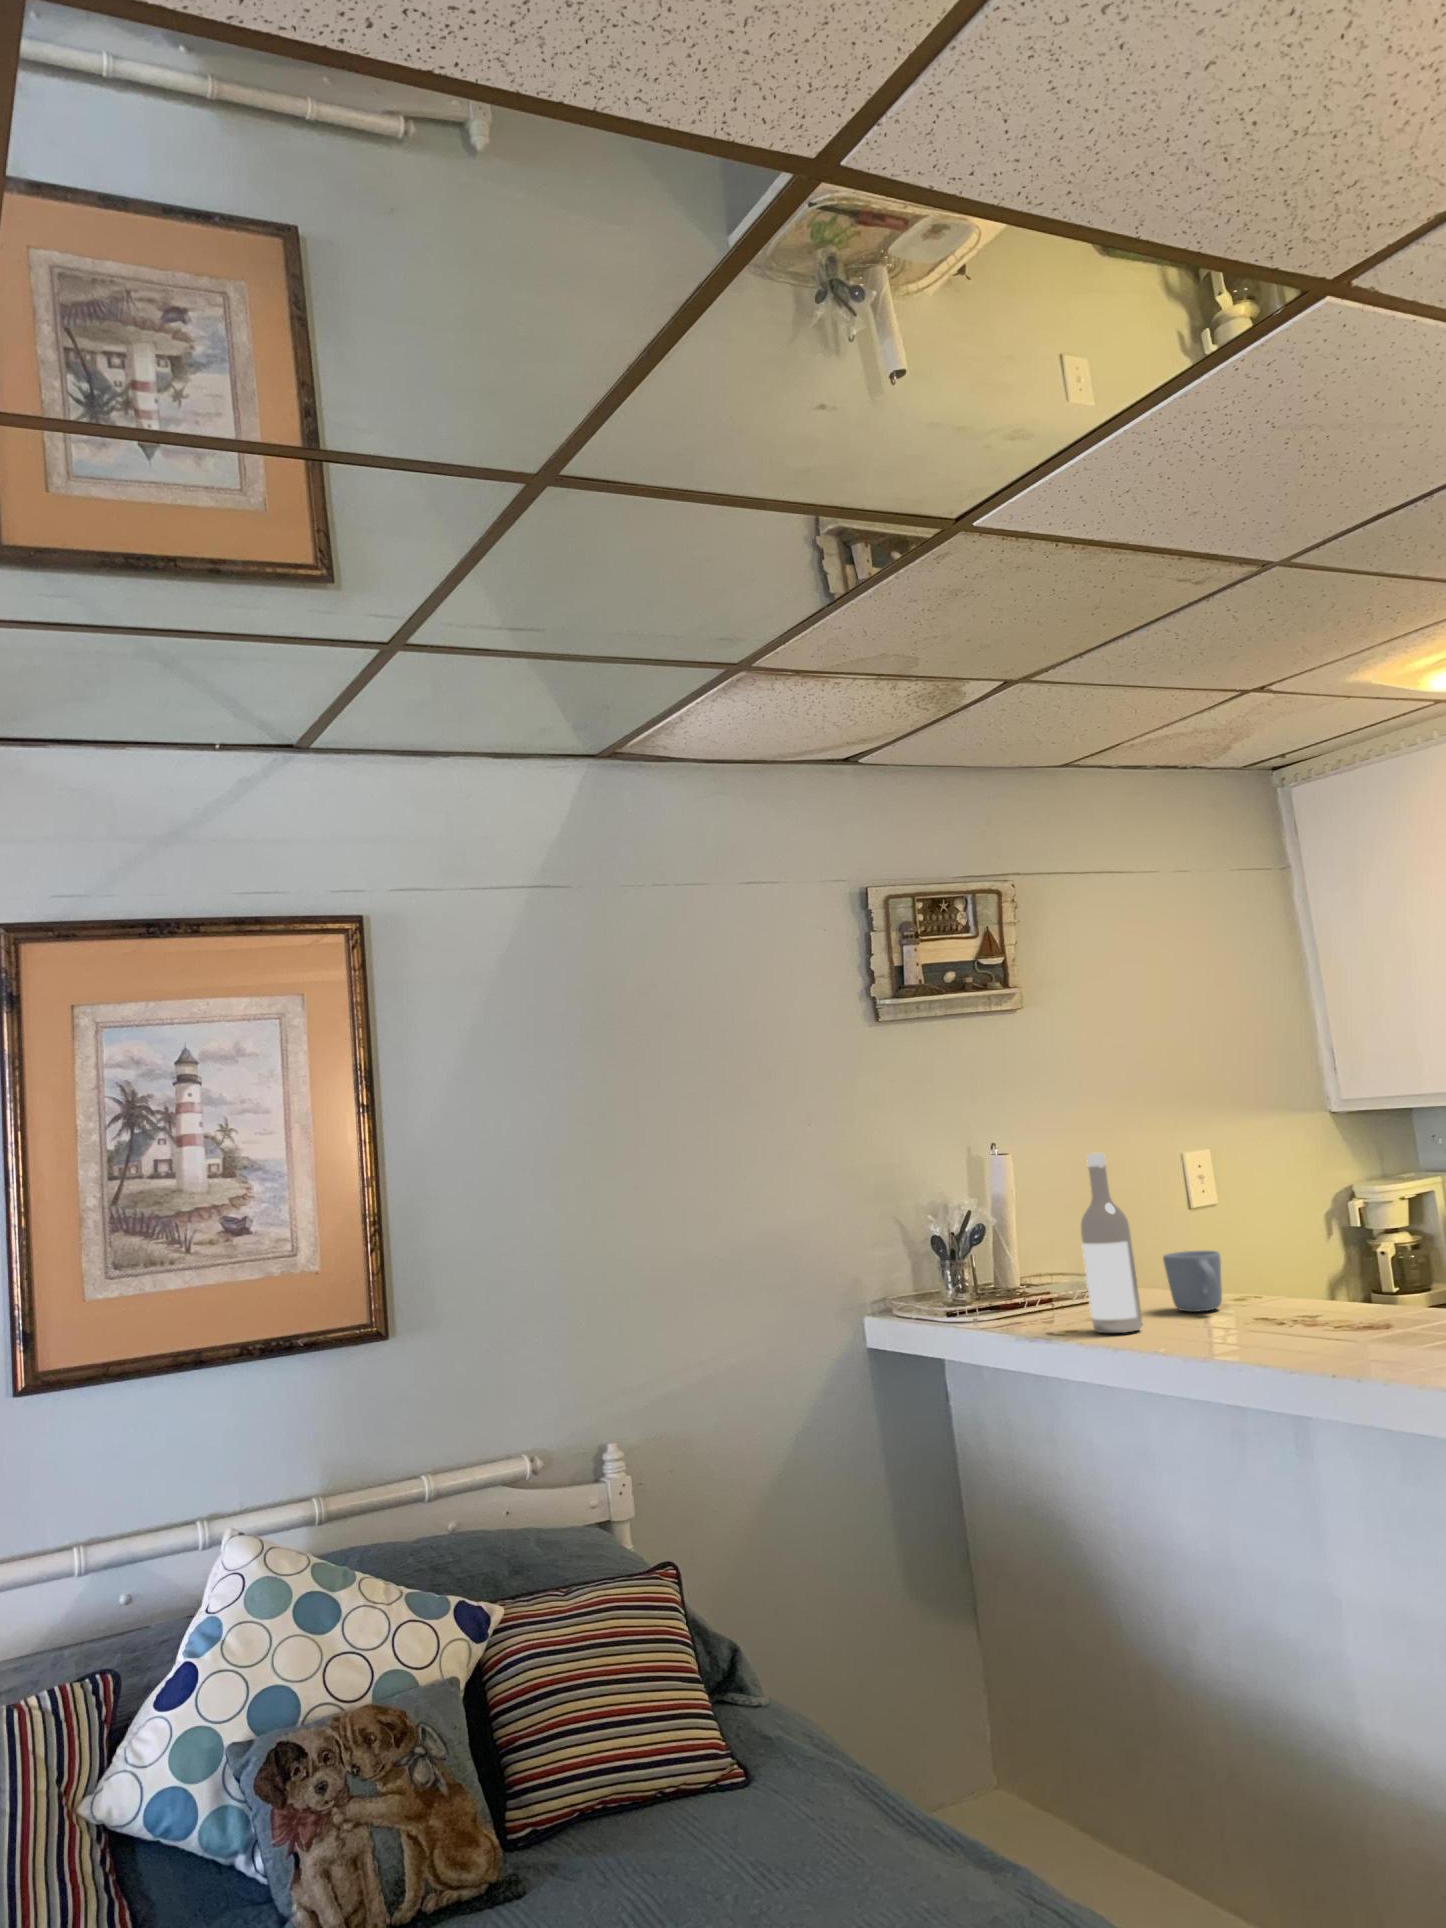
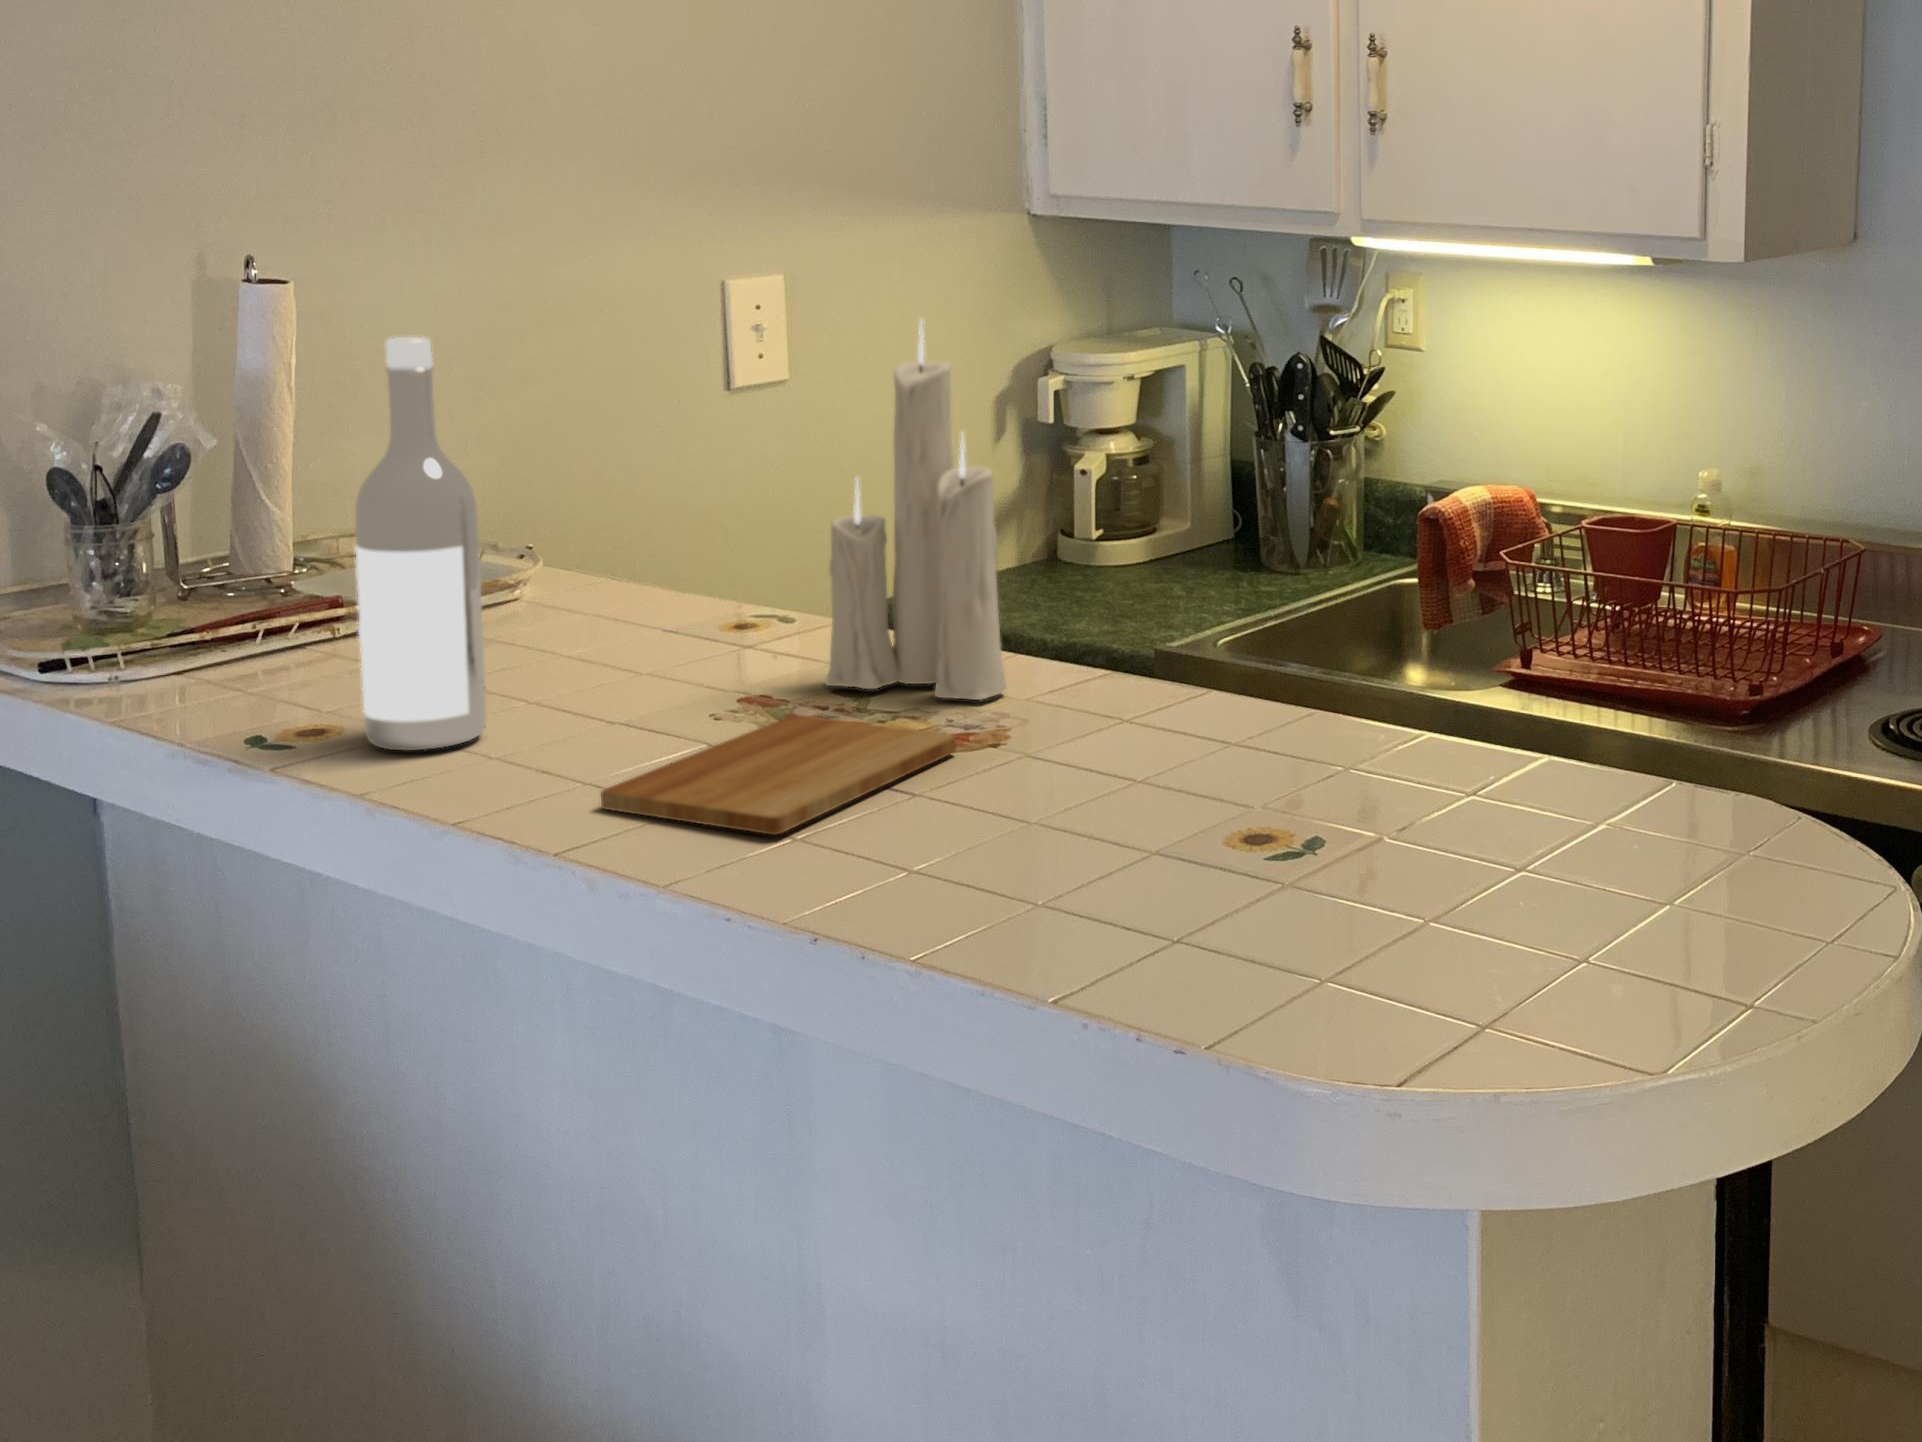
candle: none [1282,1124,1383,1316] -> present [826,320,1007,700]
mug: present [1163,1251,1222,1312] -> none [580,537,706,671]
cutting board: none [1208,1320,1367,1353] -> present [601,715,956,835]

